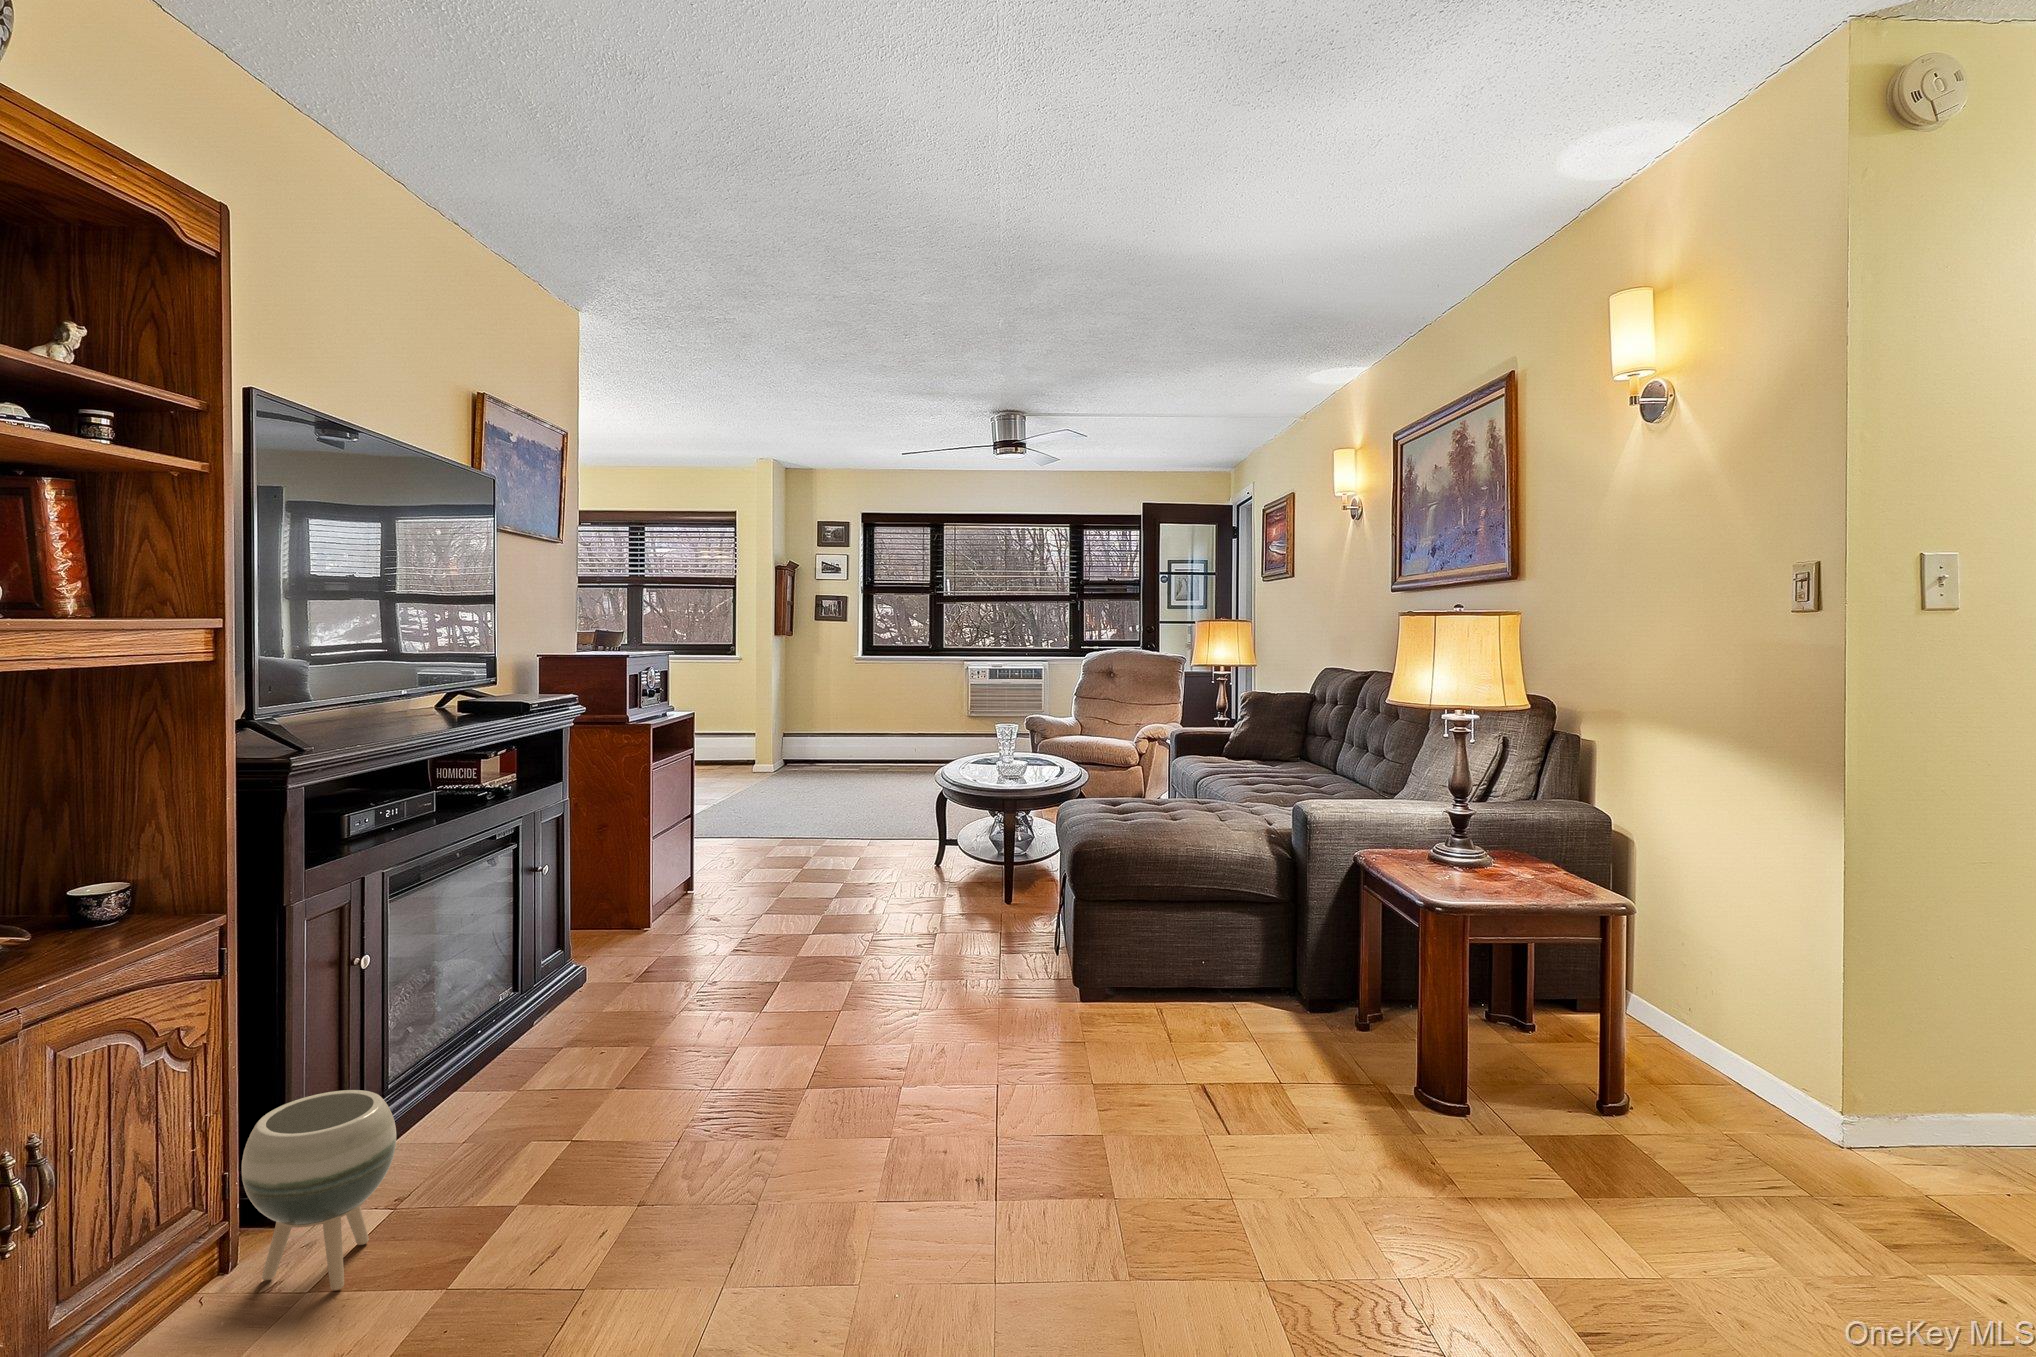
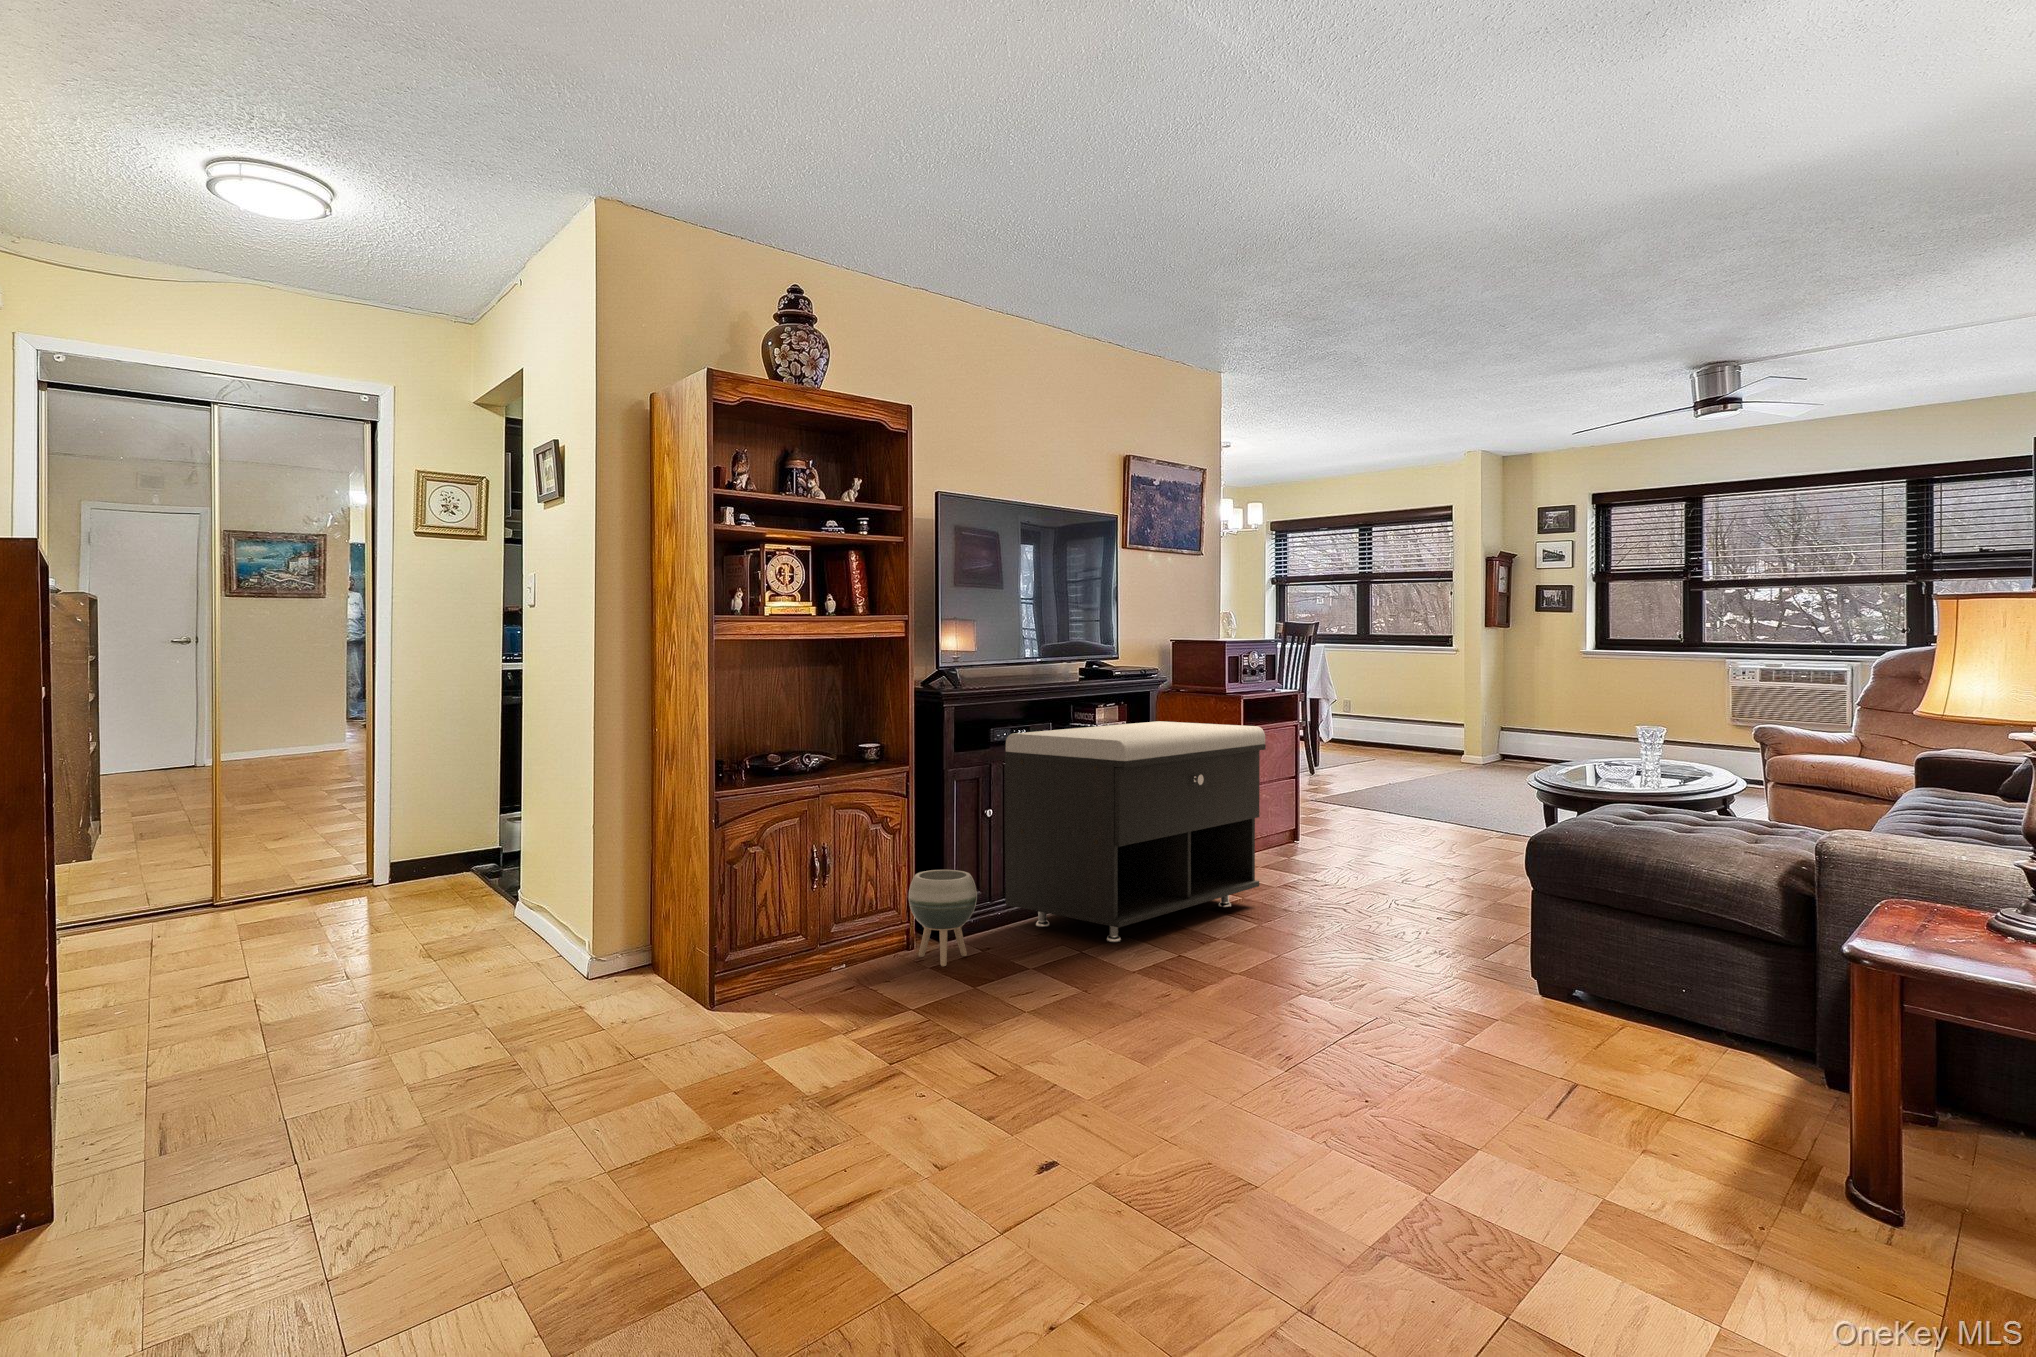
storage bench: none [392,770,749,1126] -> present [1005,721,1266,942]

